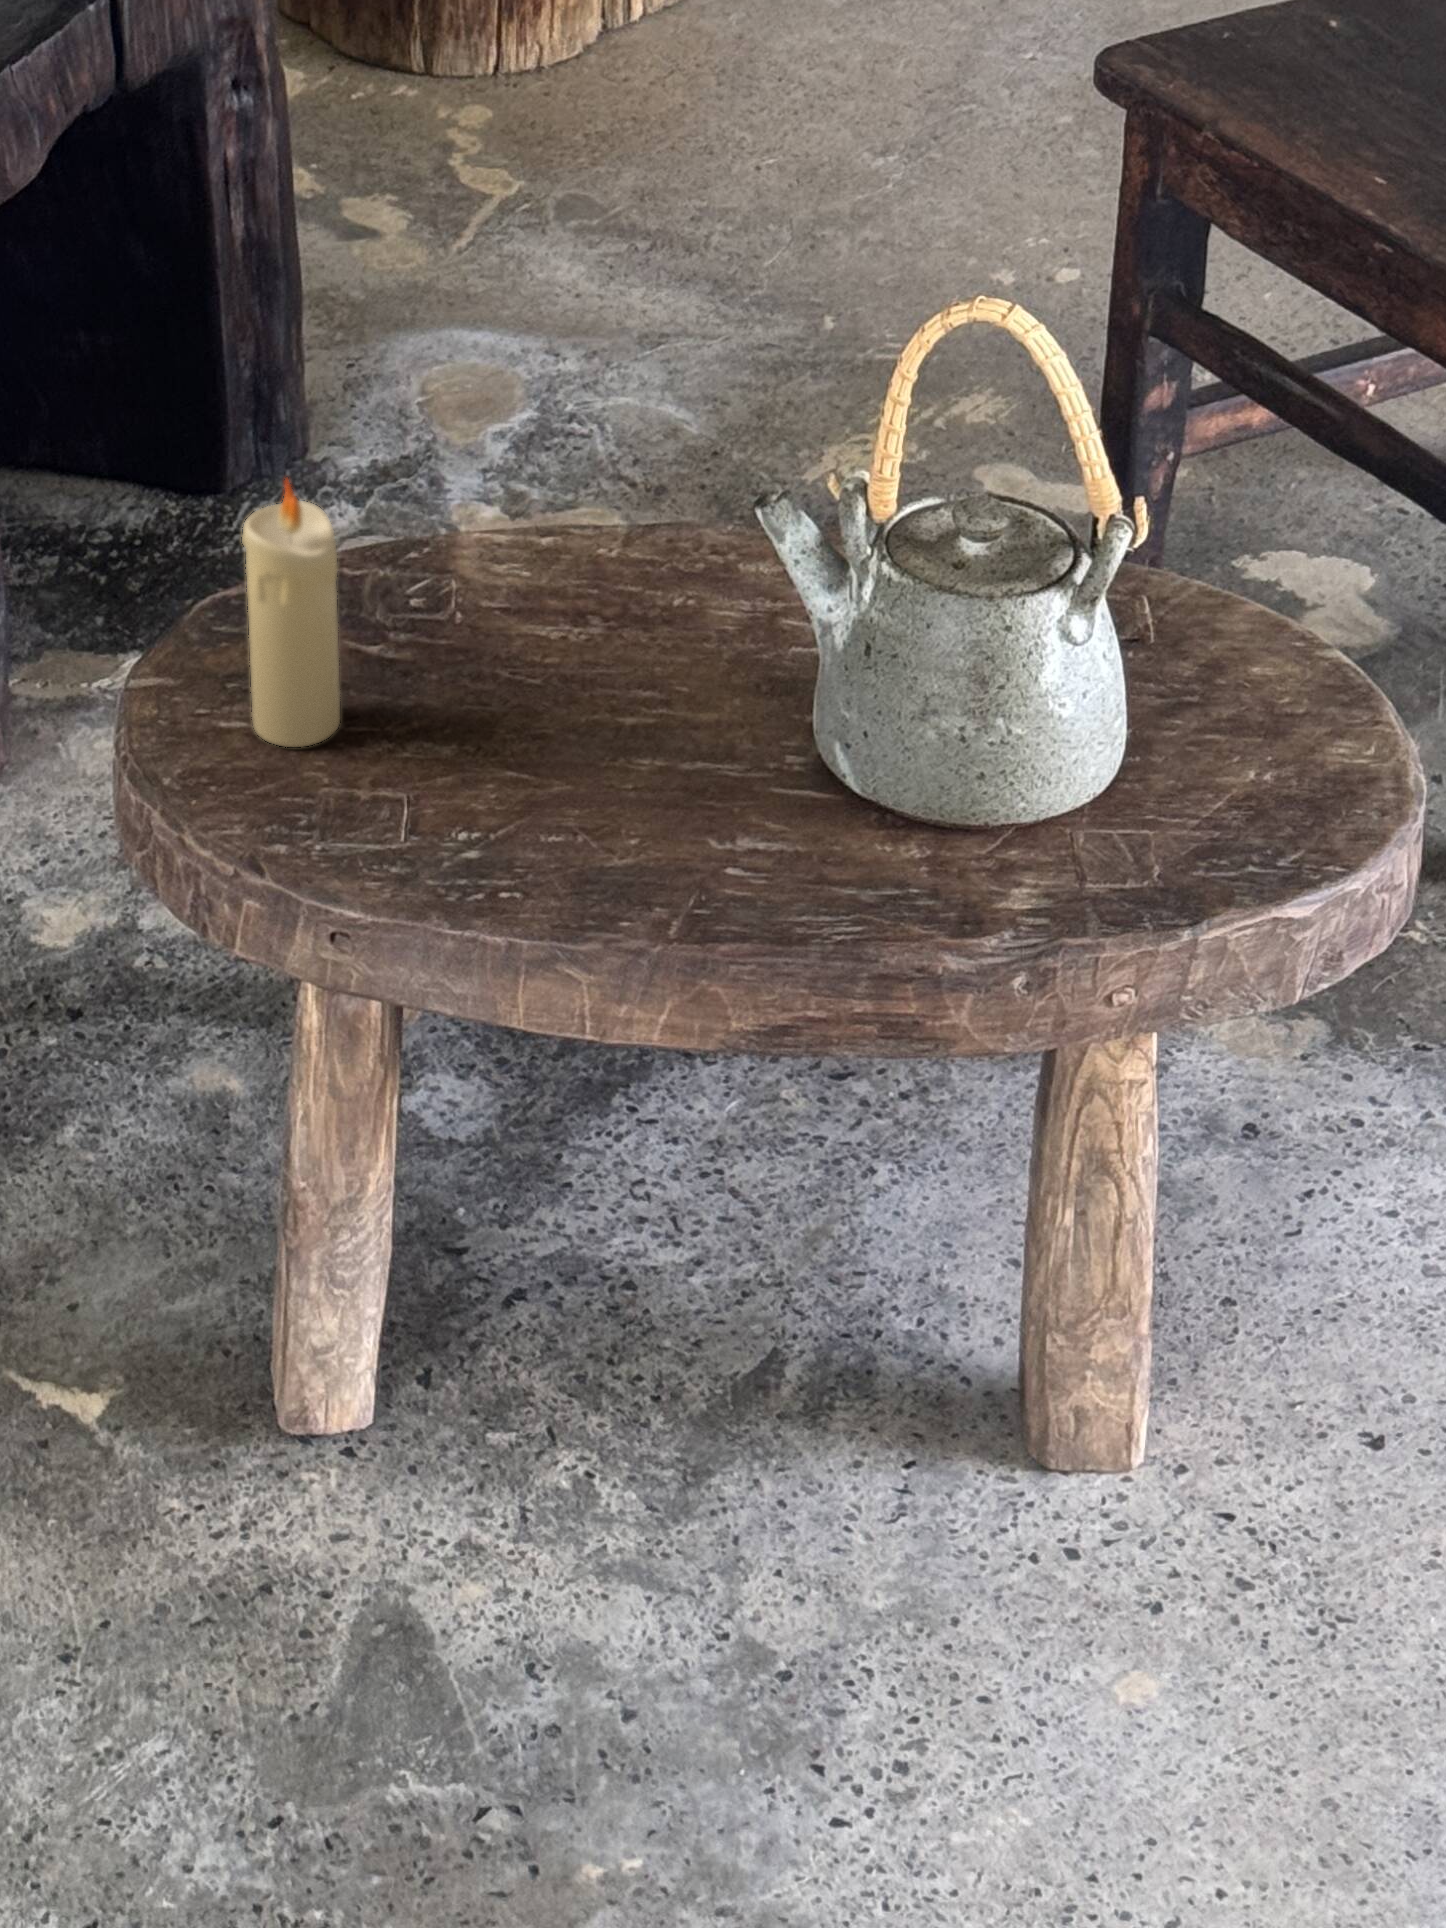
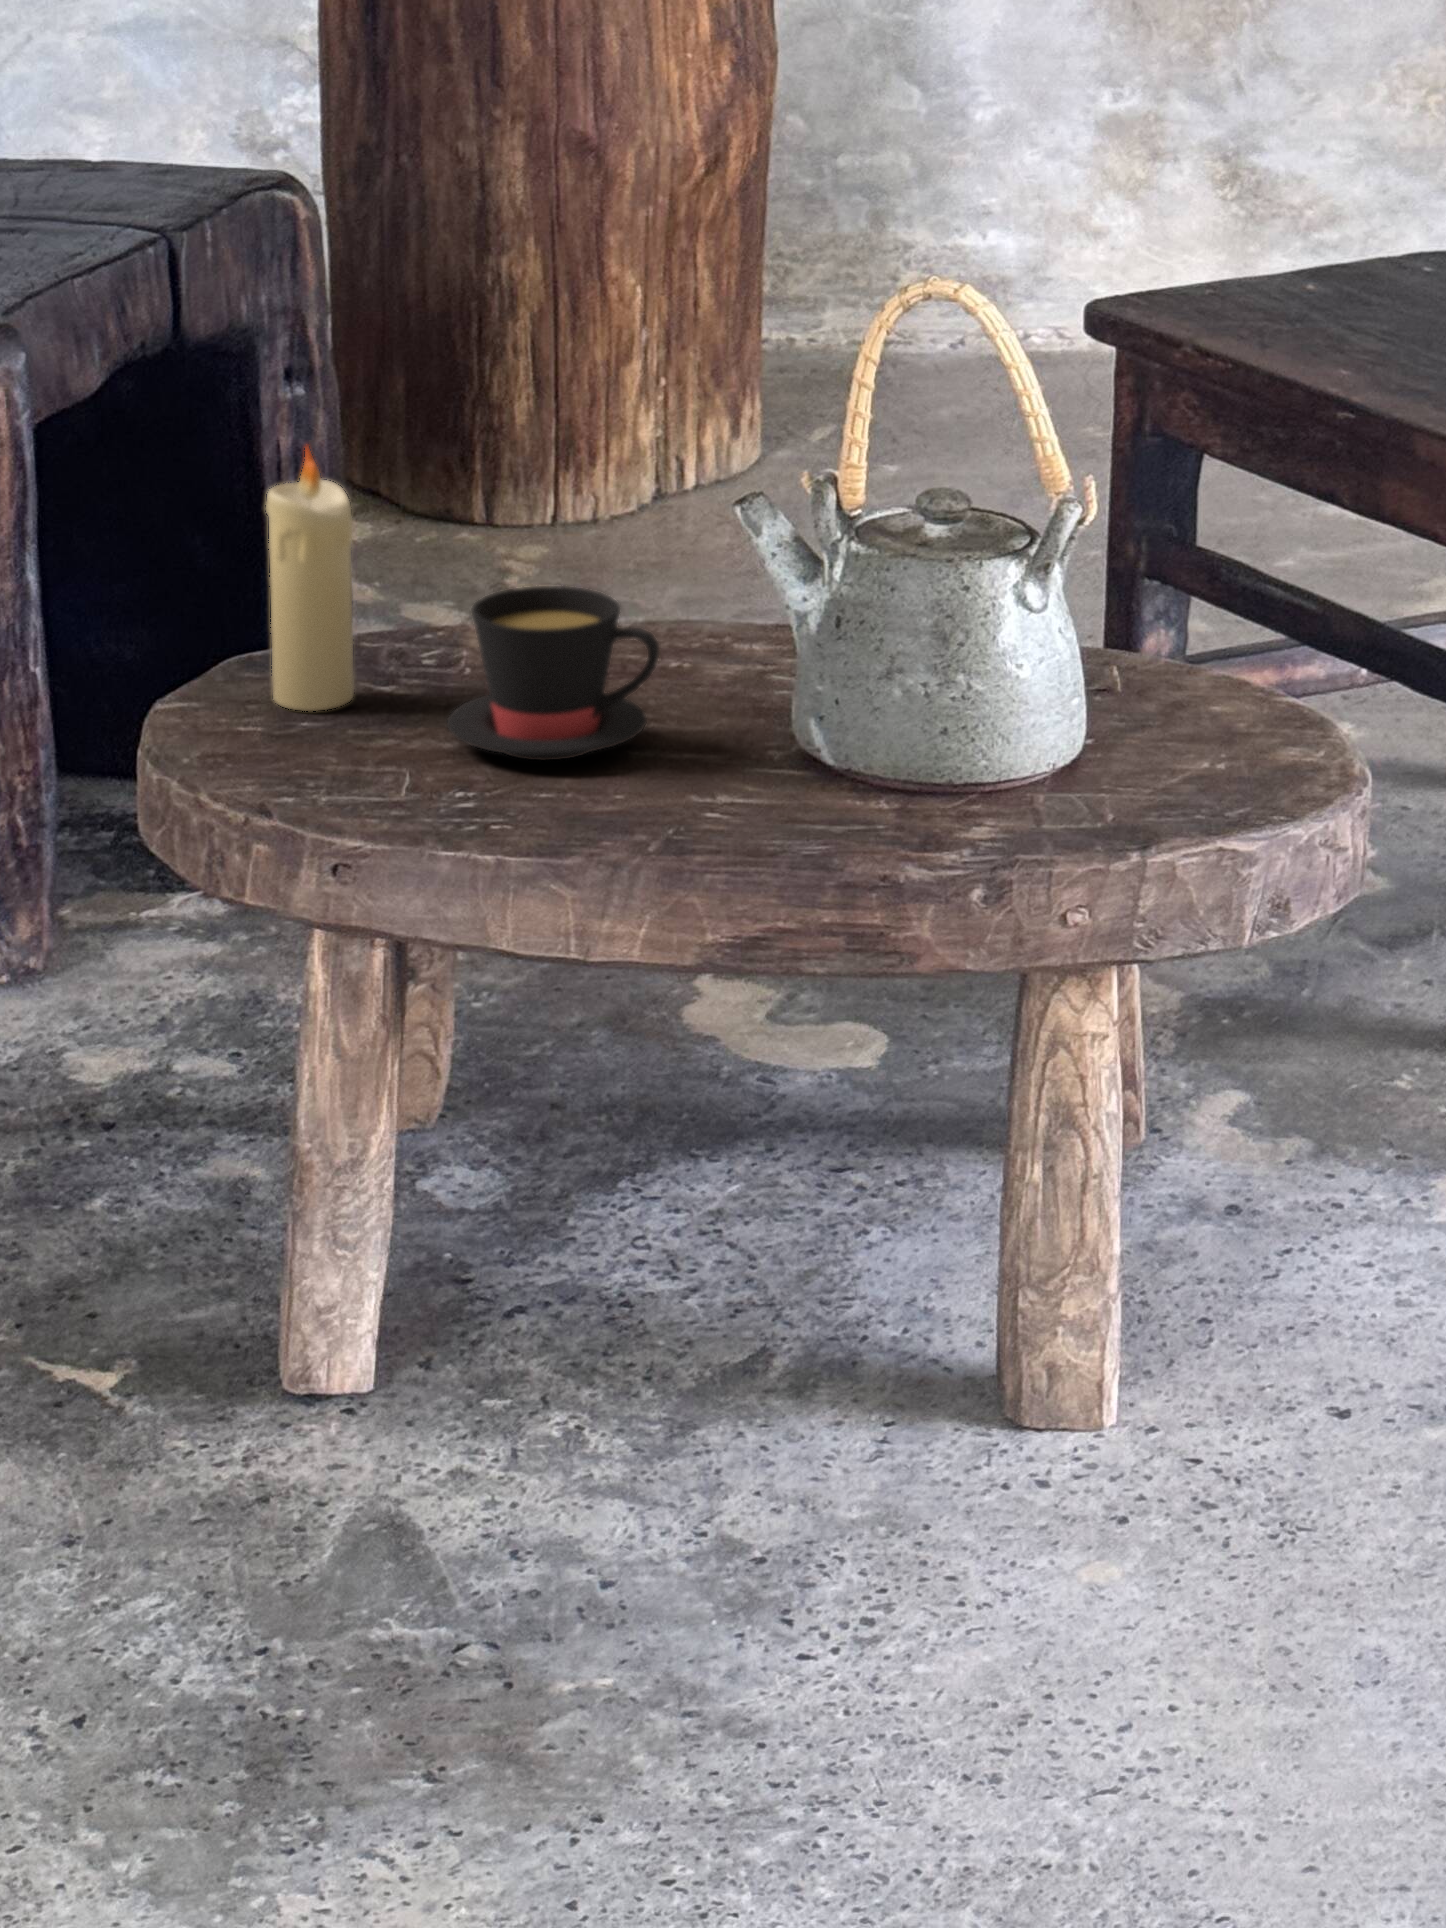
teacup: none [446,635,678,852] -> present [447,586,659,761]

